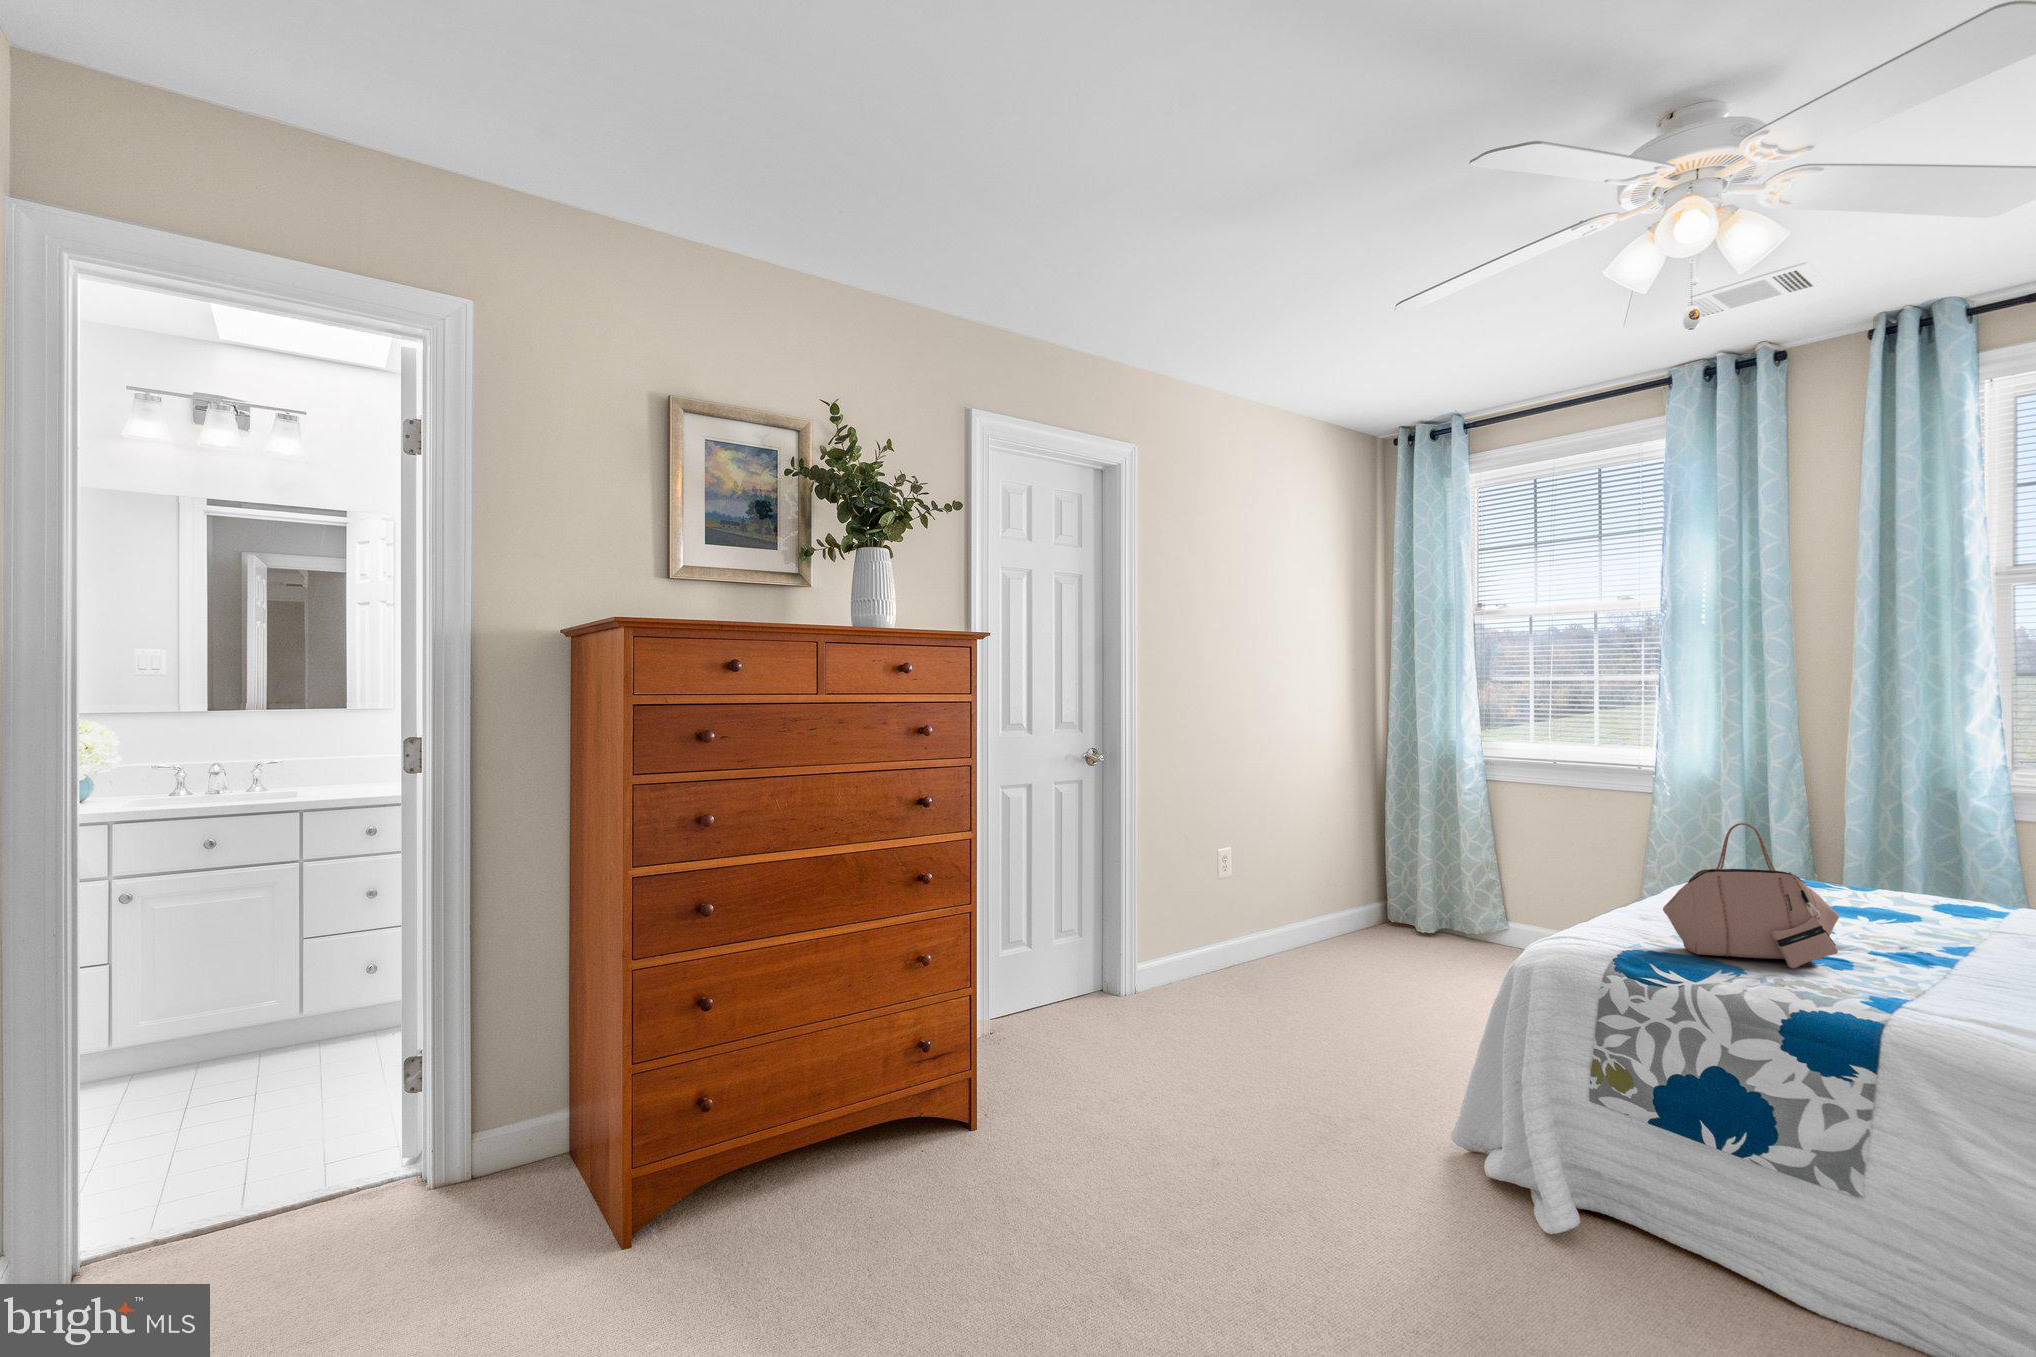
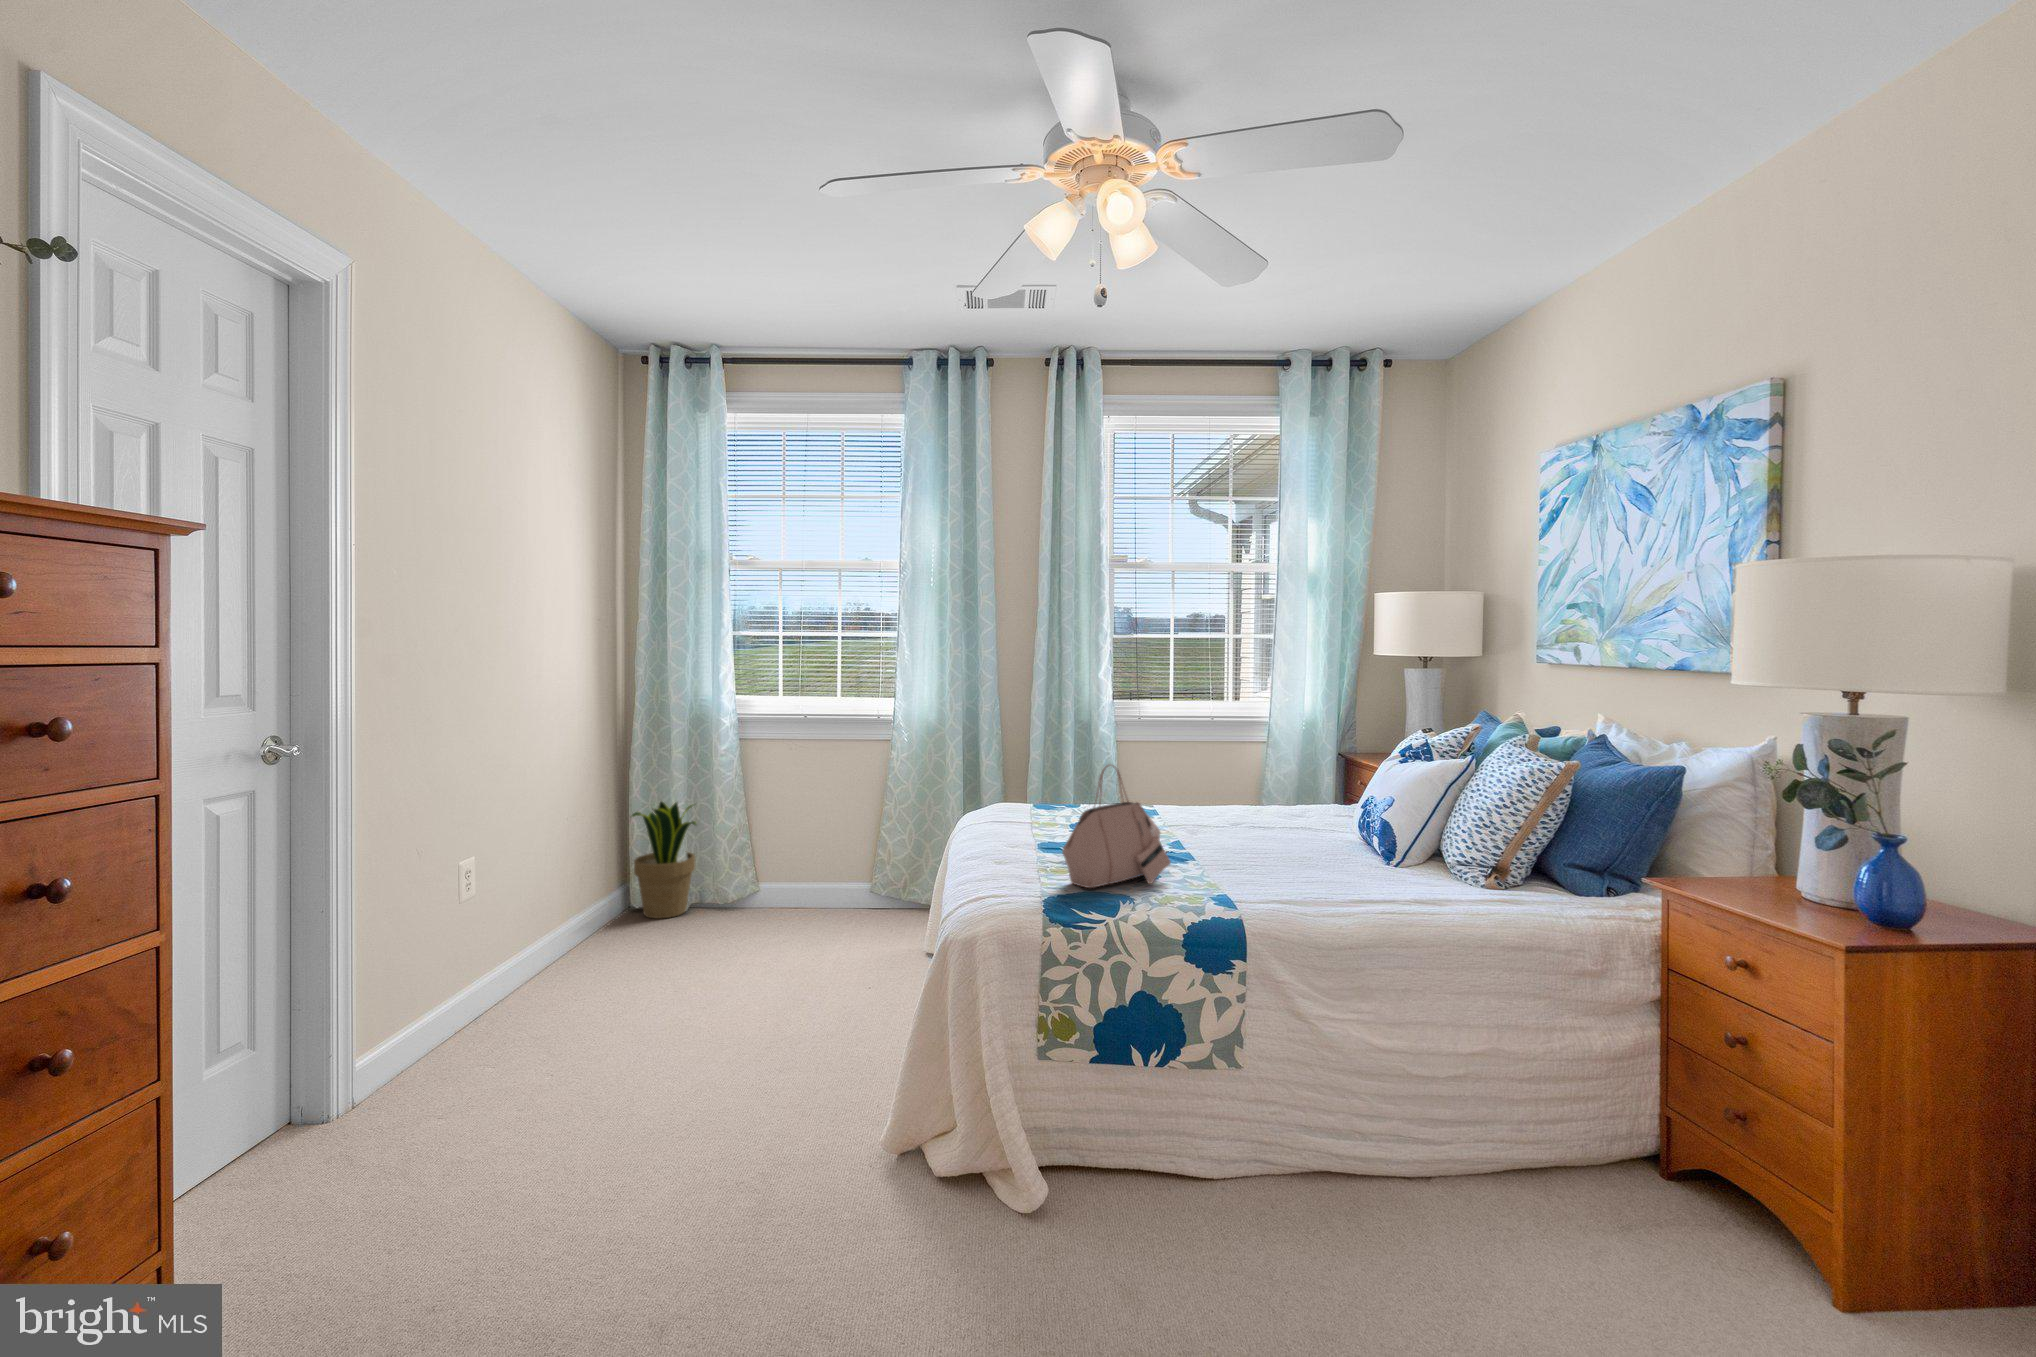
potted plant: none [1369,838,1436,949] -> present [632,802,696,919]

